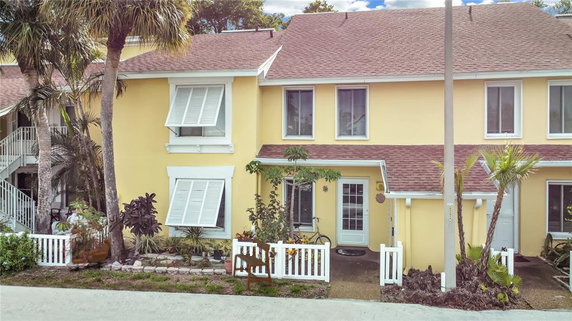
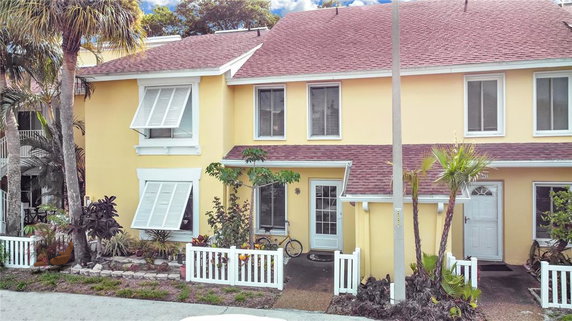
bench: present [233,237,272,290] -> none [186,241,219,297]

